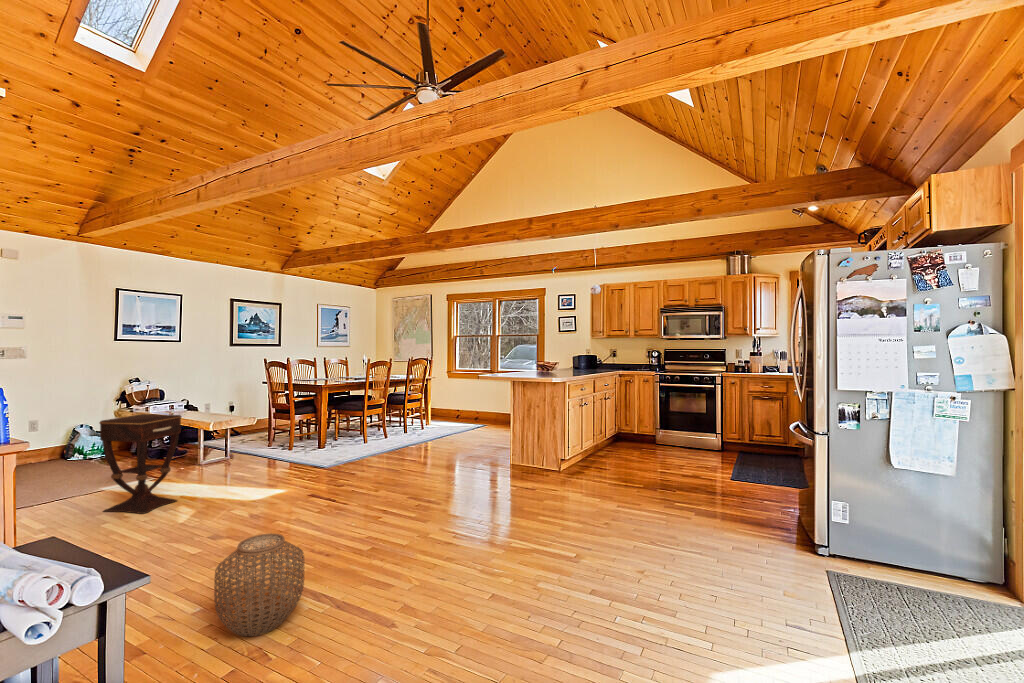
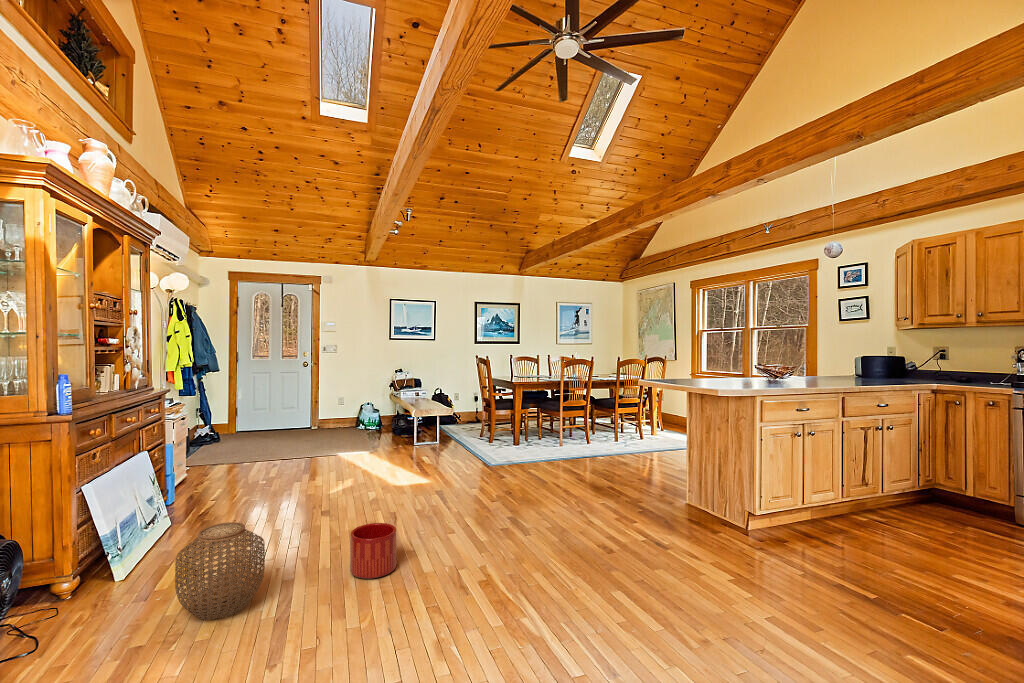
side table: present [99,414,182,514] -> none [301,400,354,483]
planter: none [335,513,378,563] -> present [350,523,396,579]

